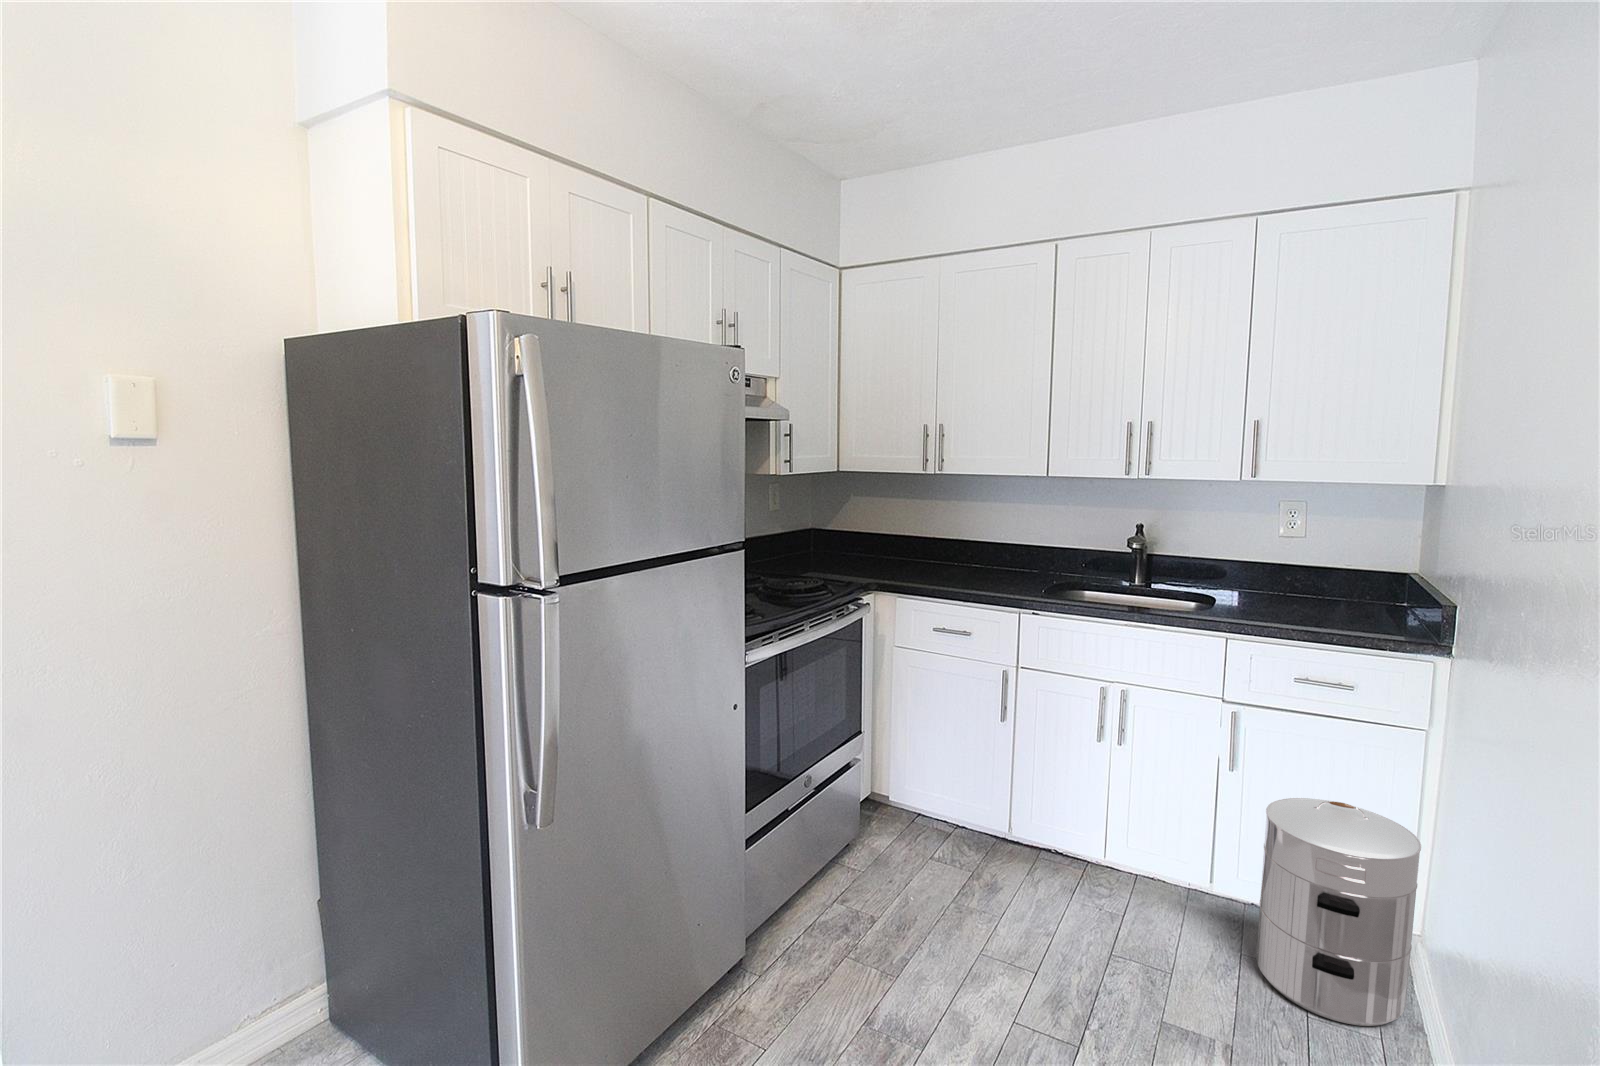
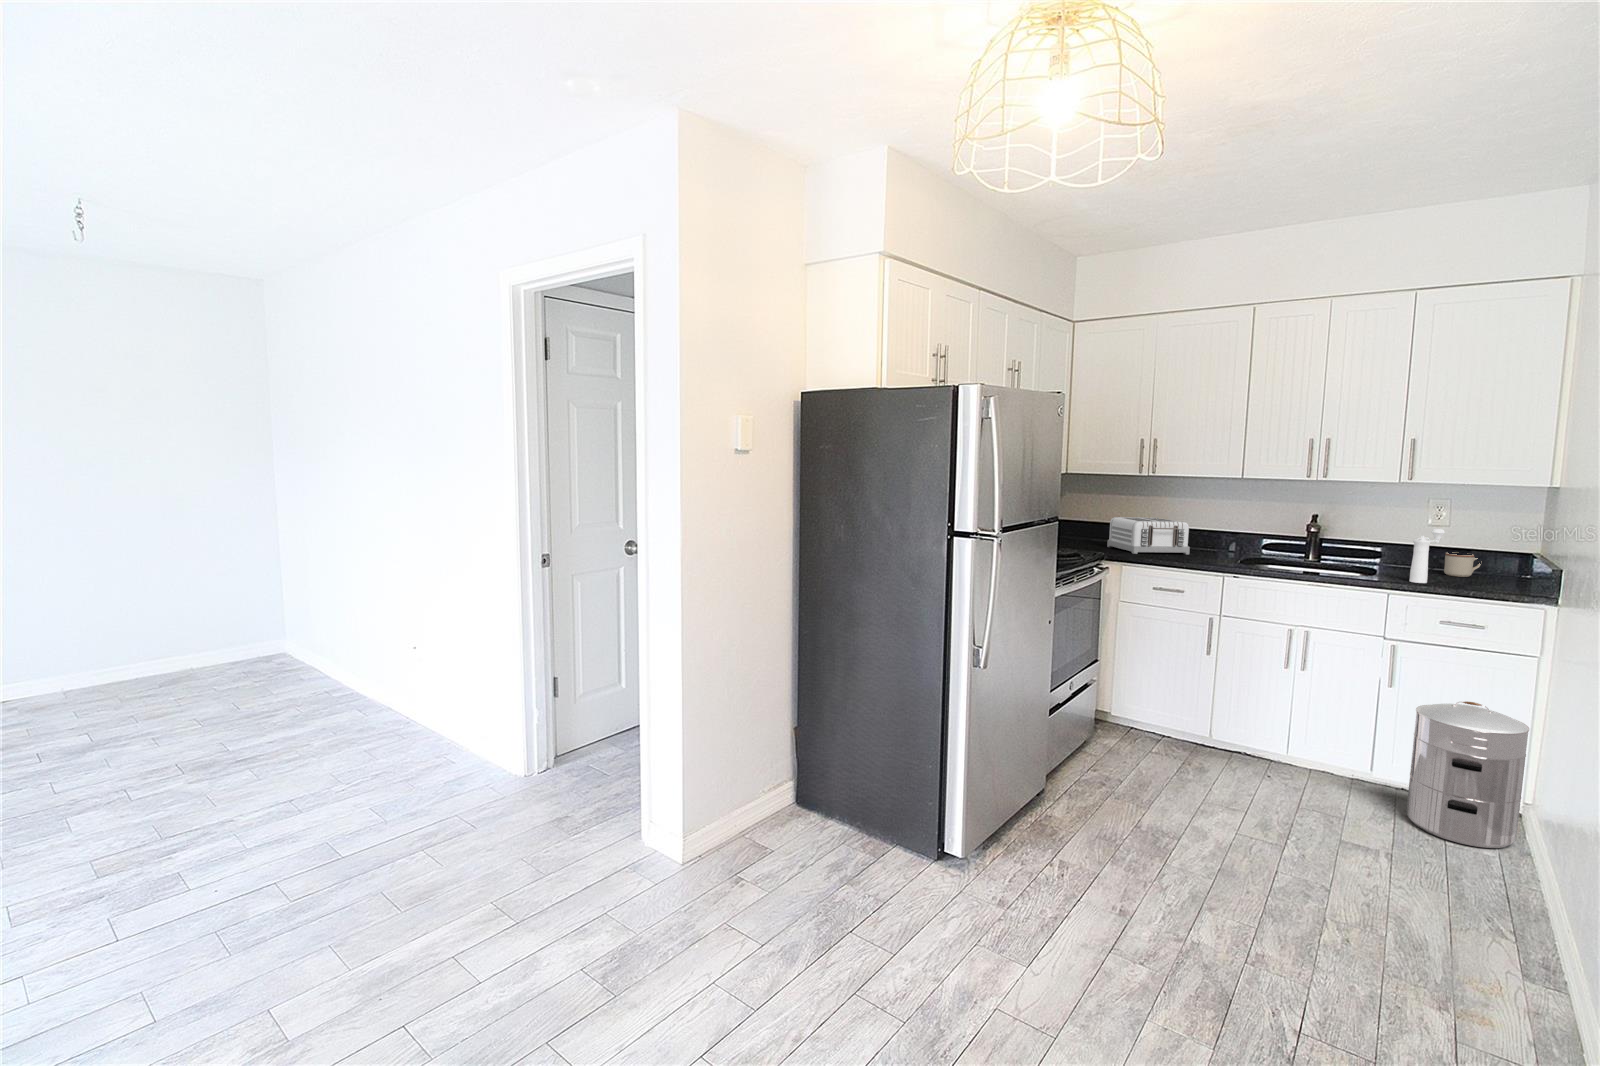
toaster: none [895,529,991,579] -> present [1107,517,1190,554]
pepper mill: none [1254,545,1299,622] -> present [1409,529,1445,583]
mug: none [1298,572,1343,605] -> present [1444,552,1481,577]

